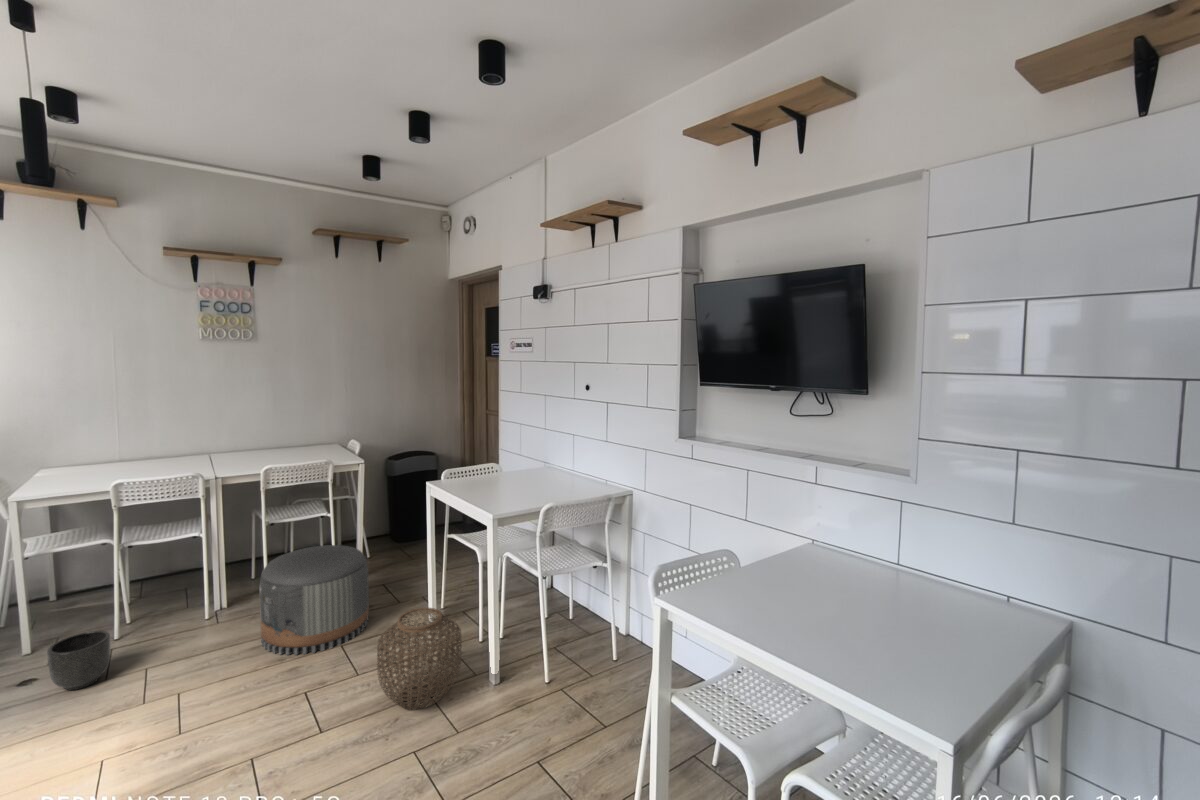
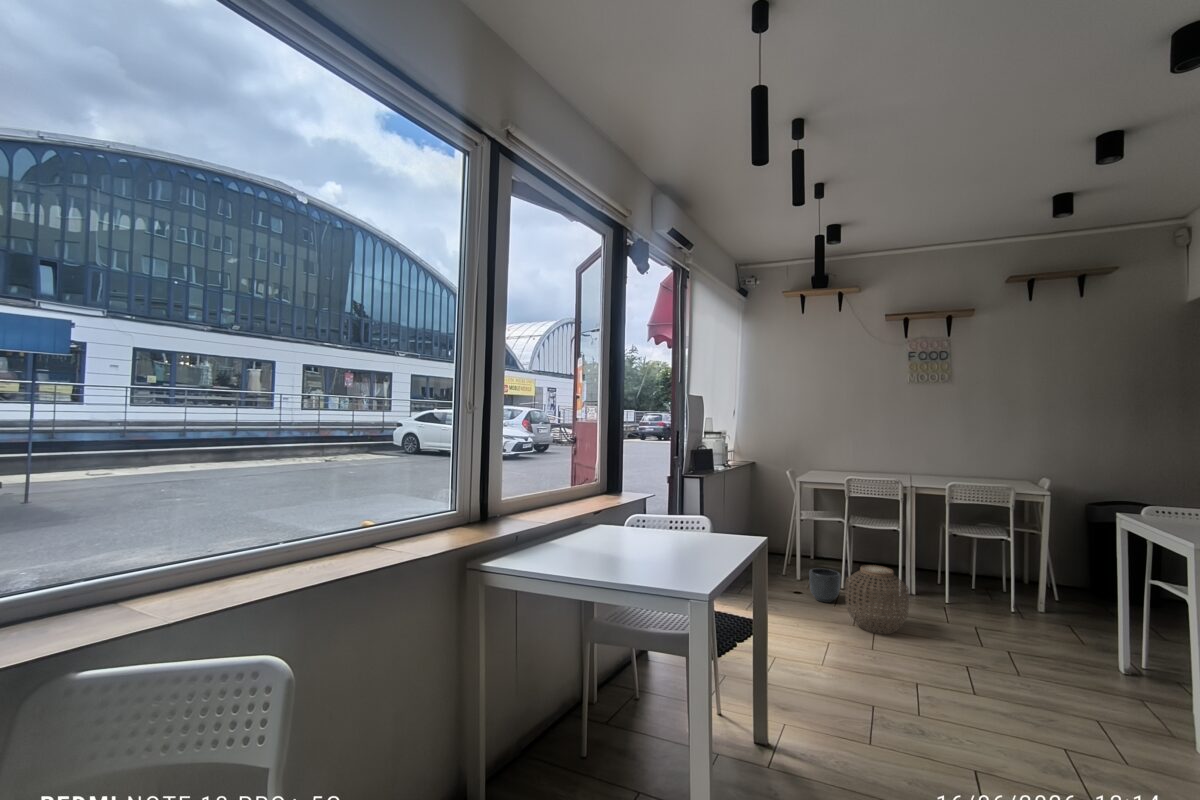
pouf: present [260,545,369,655] -> none [937,556,1040,648]
woven basket: present [377,608,462,710] -> present [845,565,909,634]

